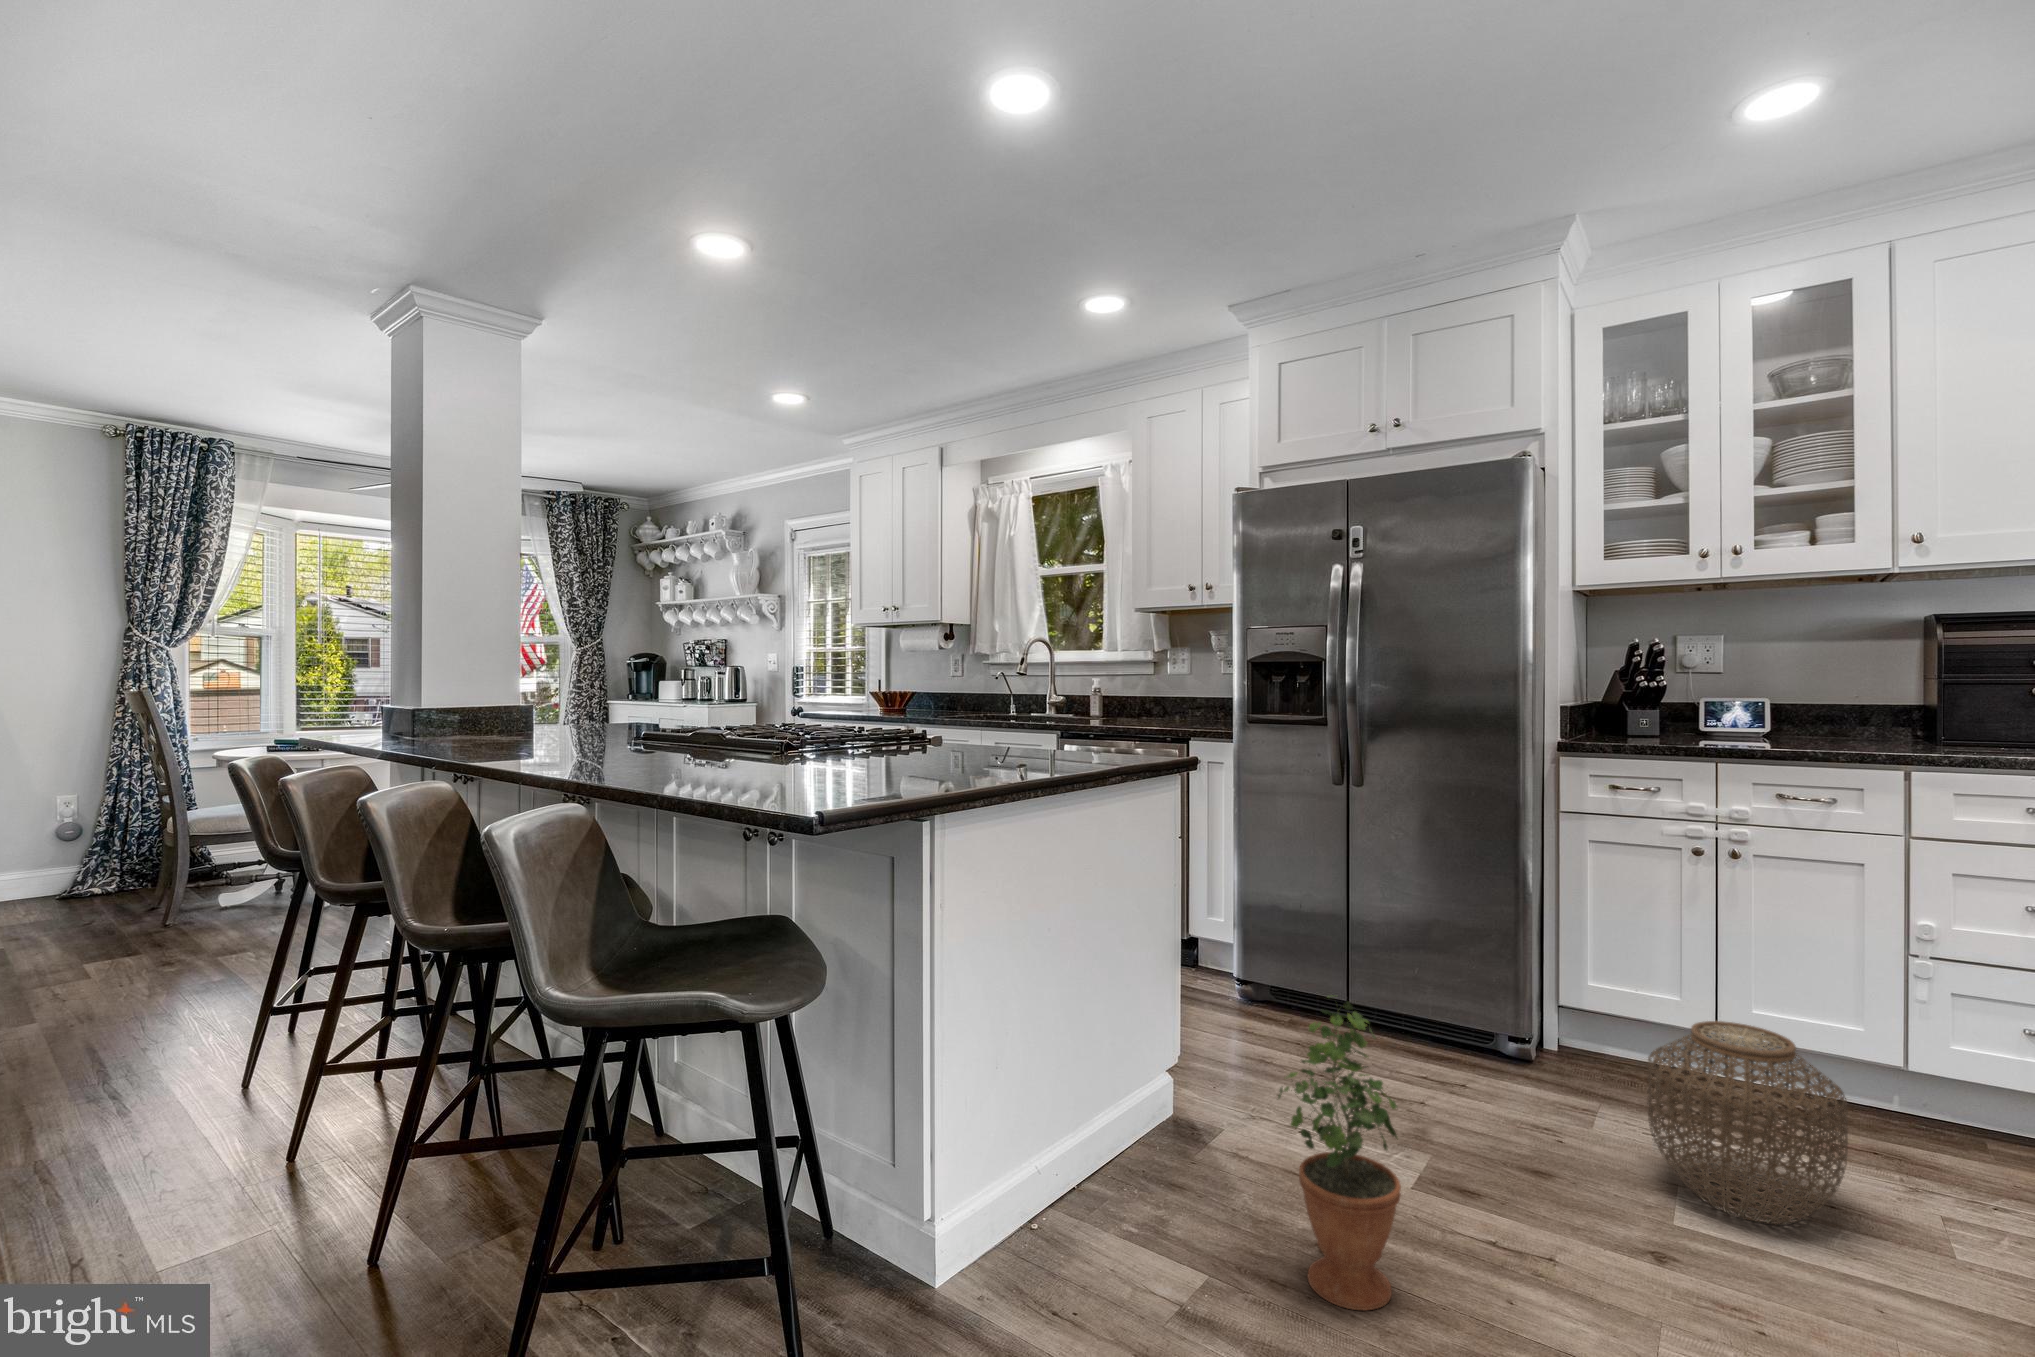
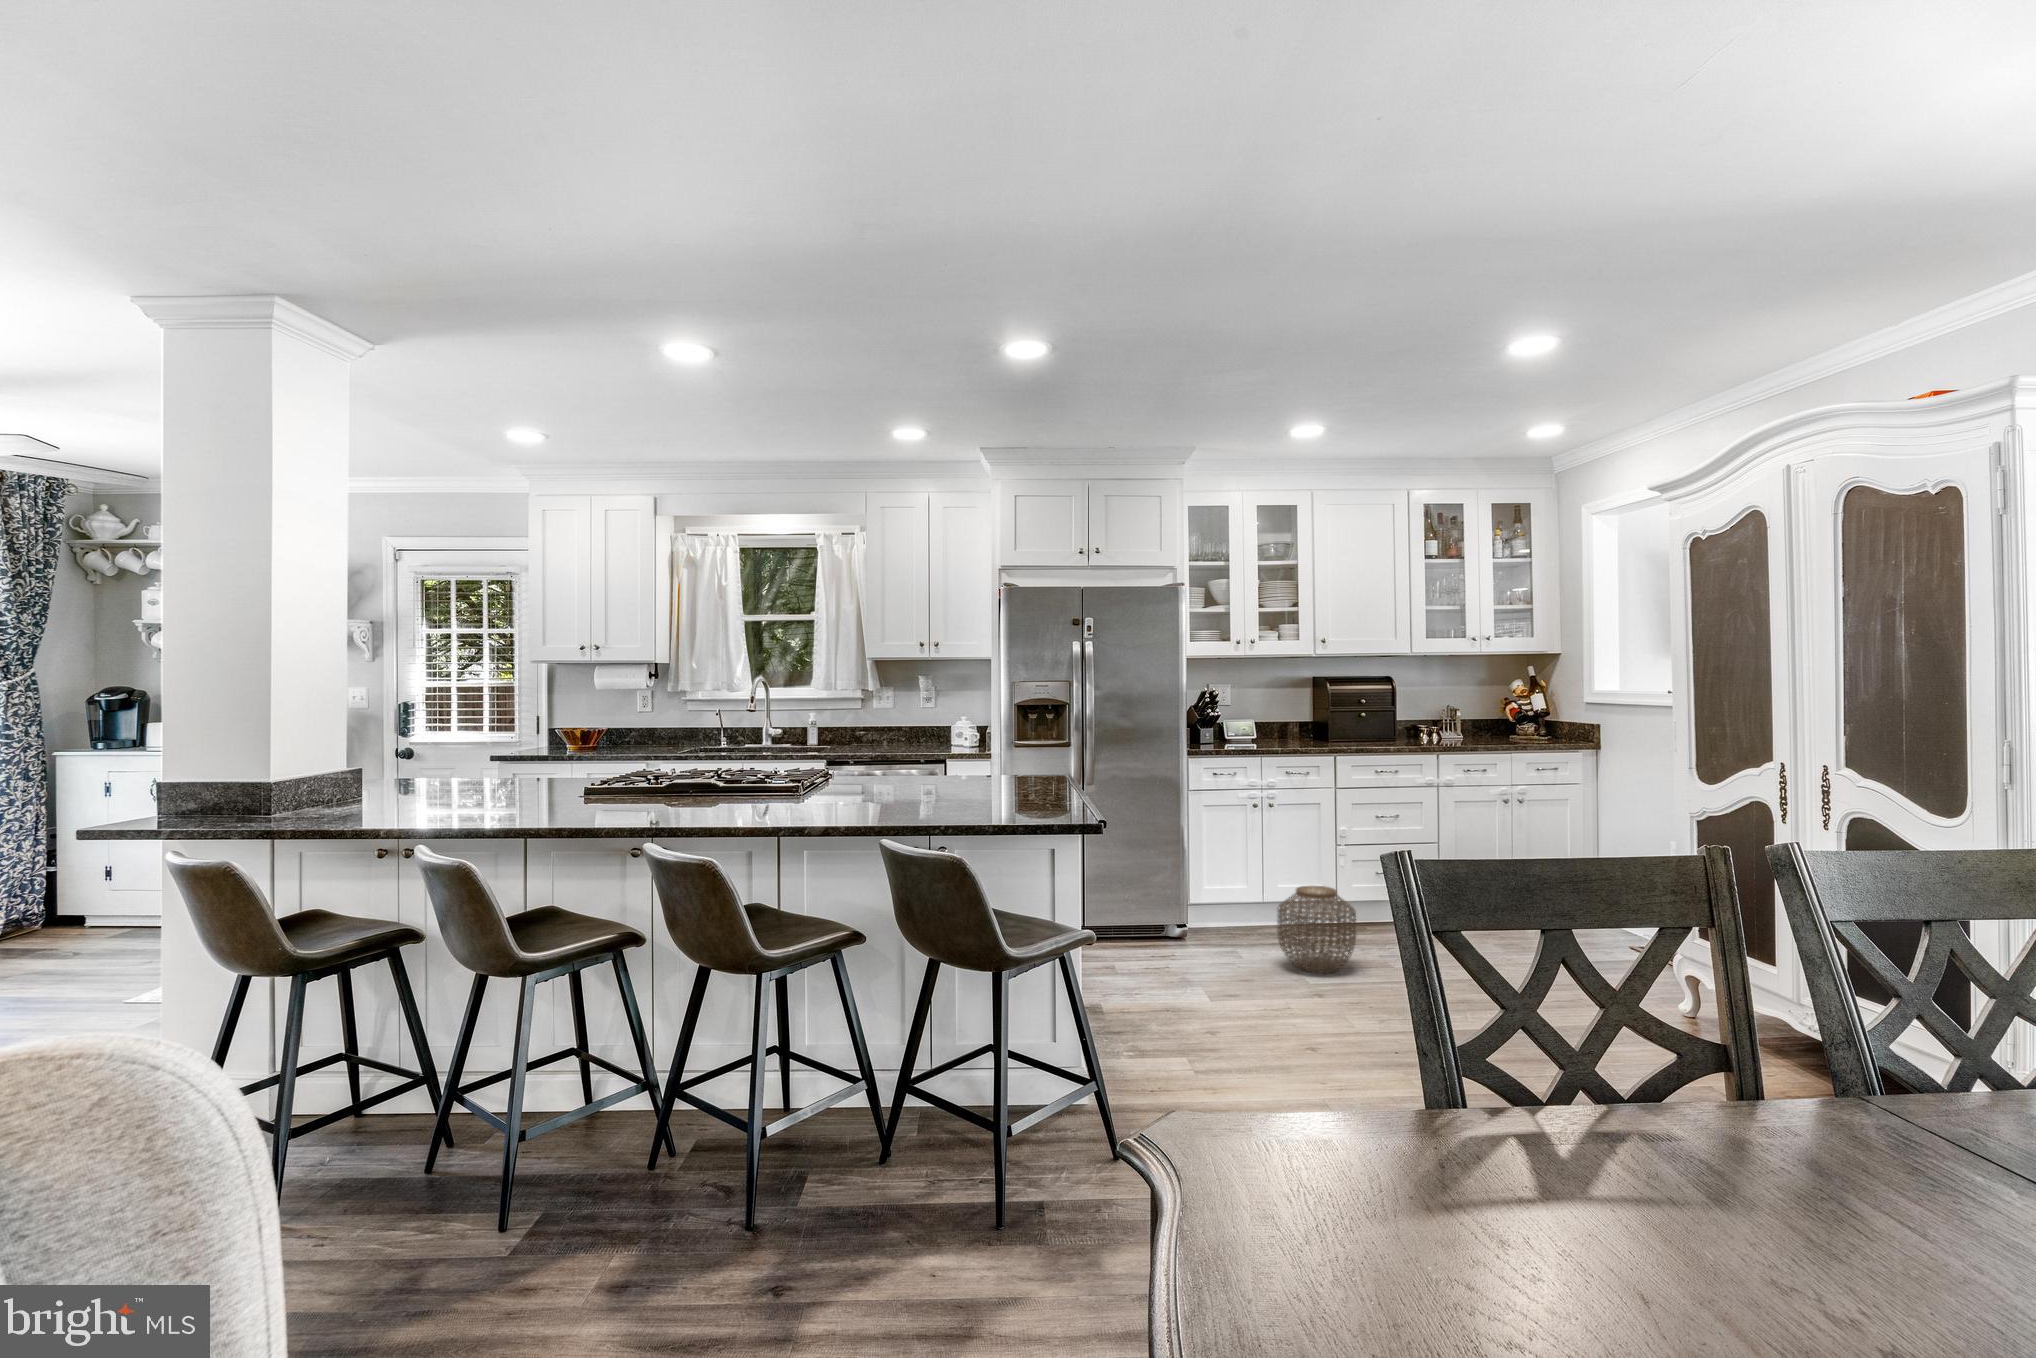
potted plant: present [1278,1002,1401,1311] -> none [1202,890,1255,1035]

